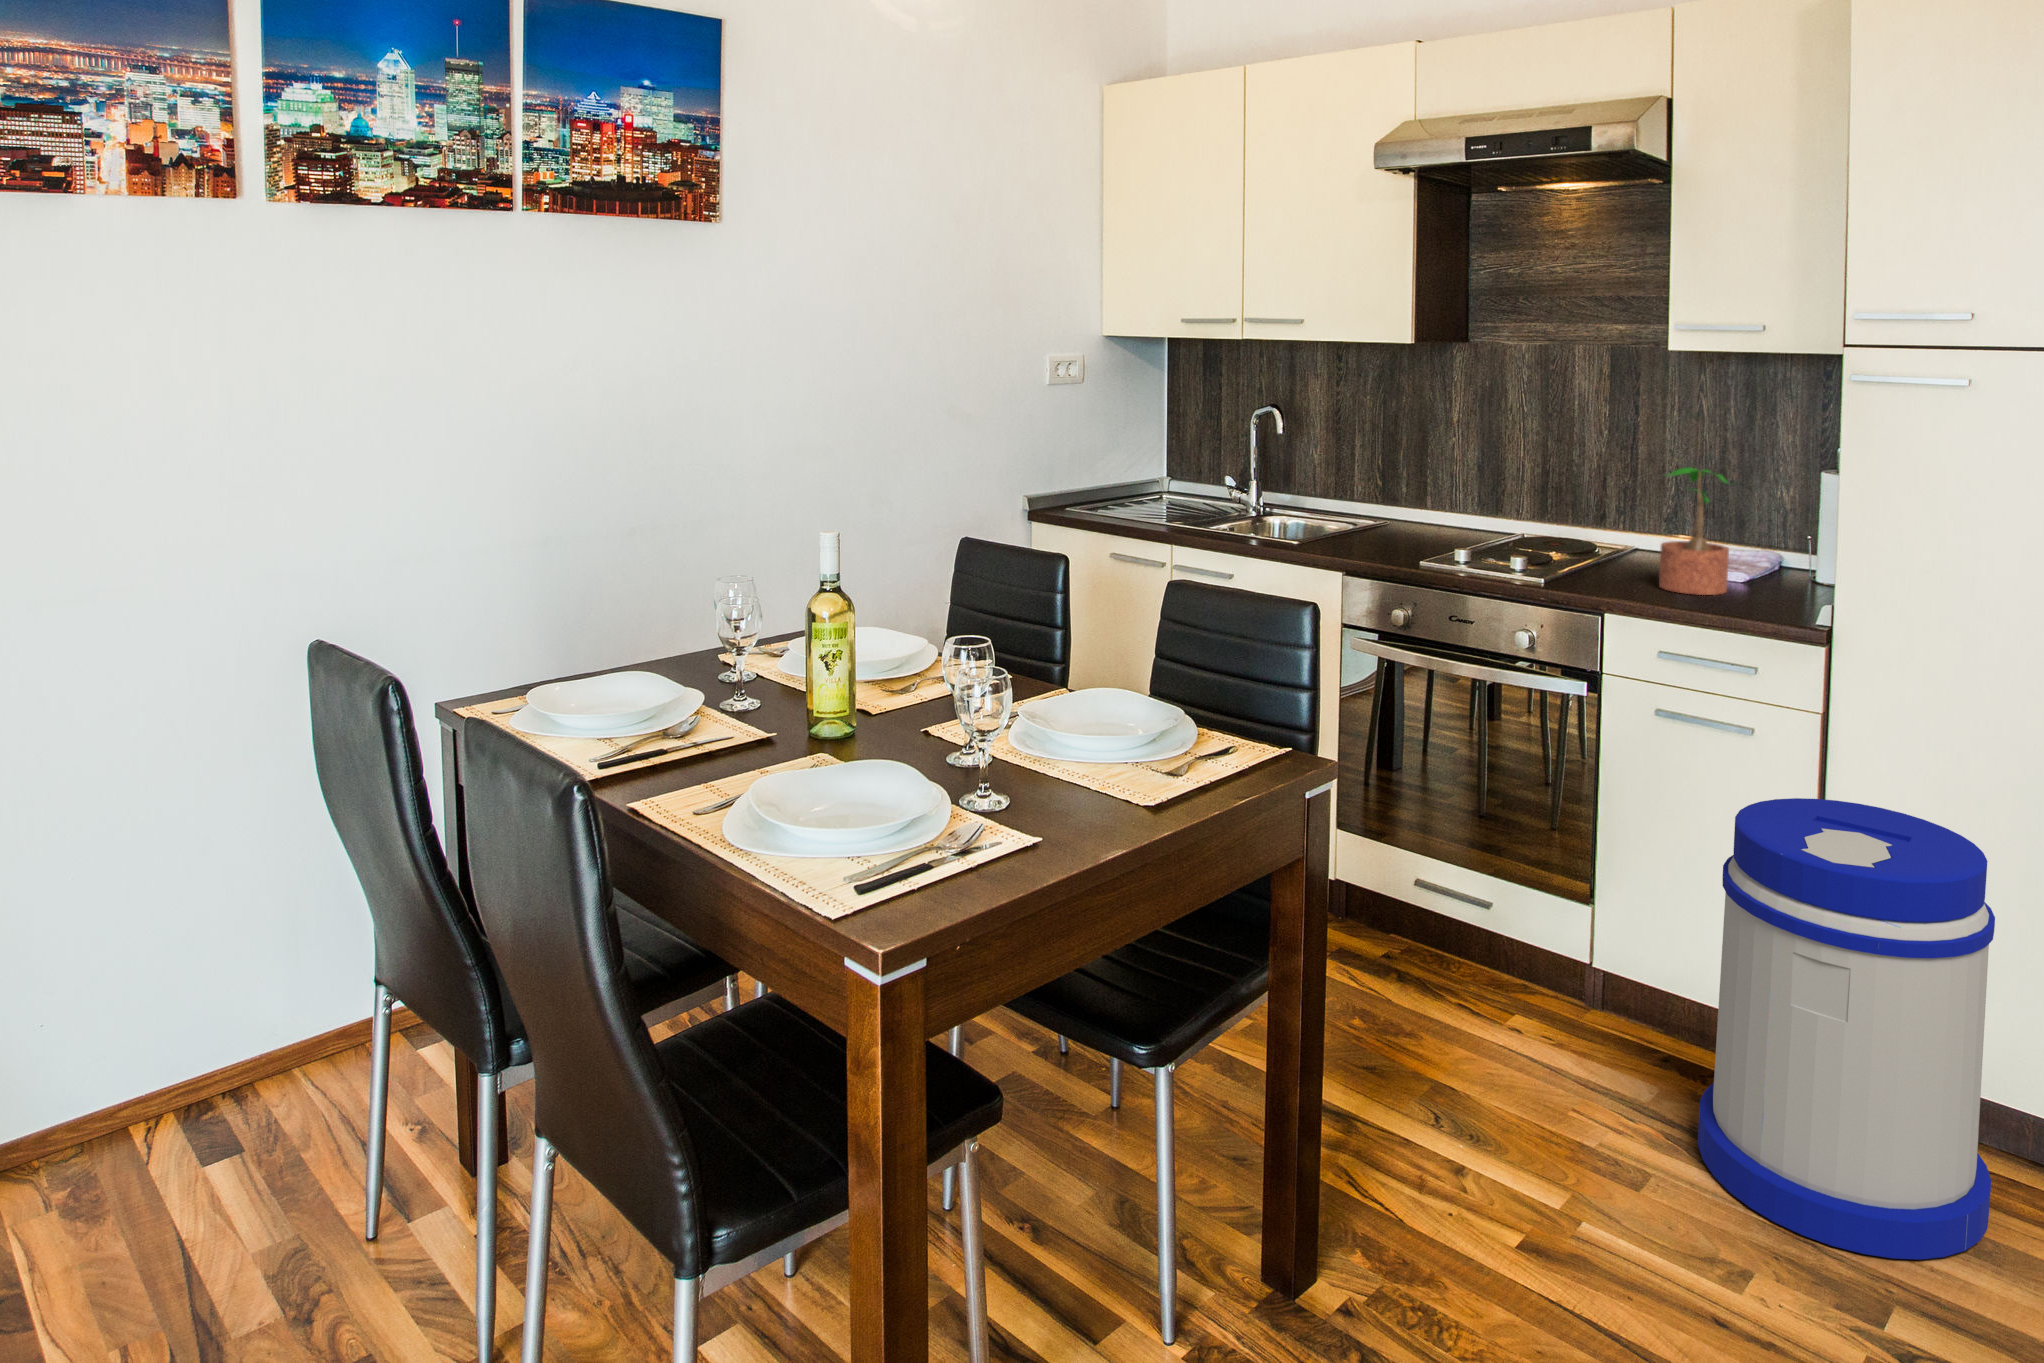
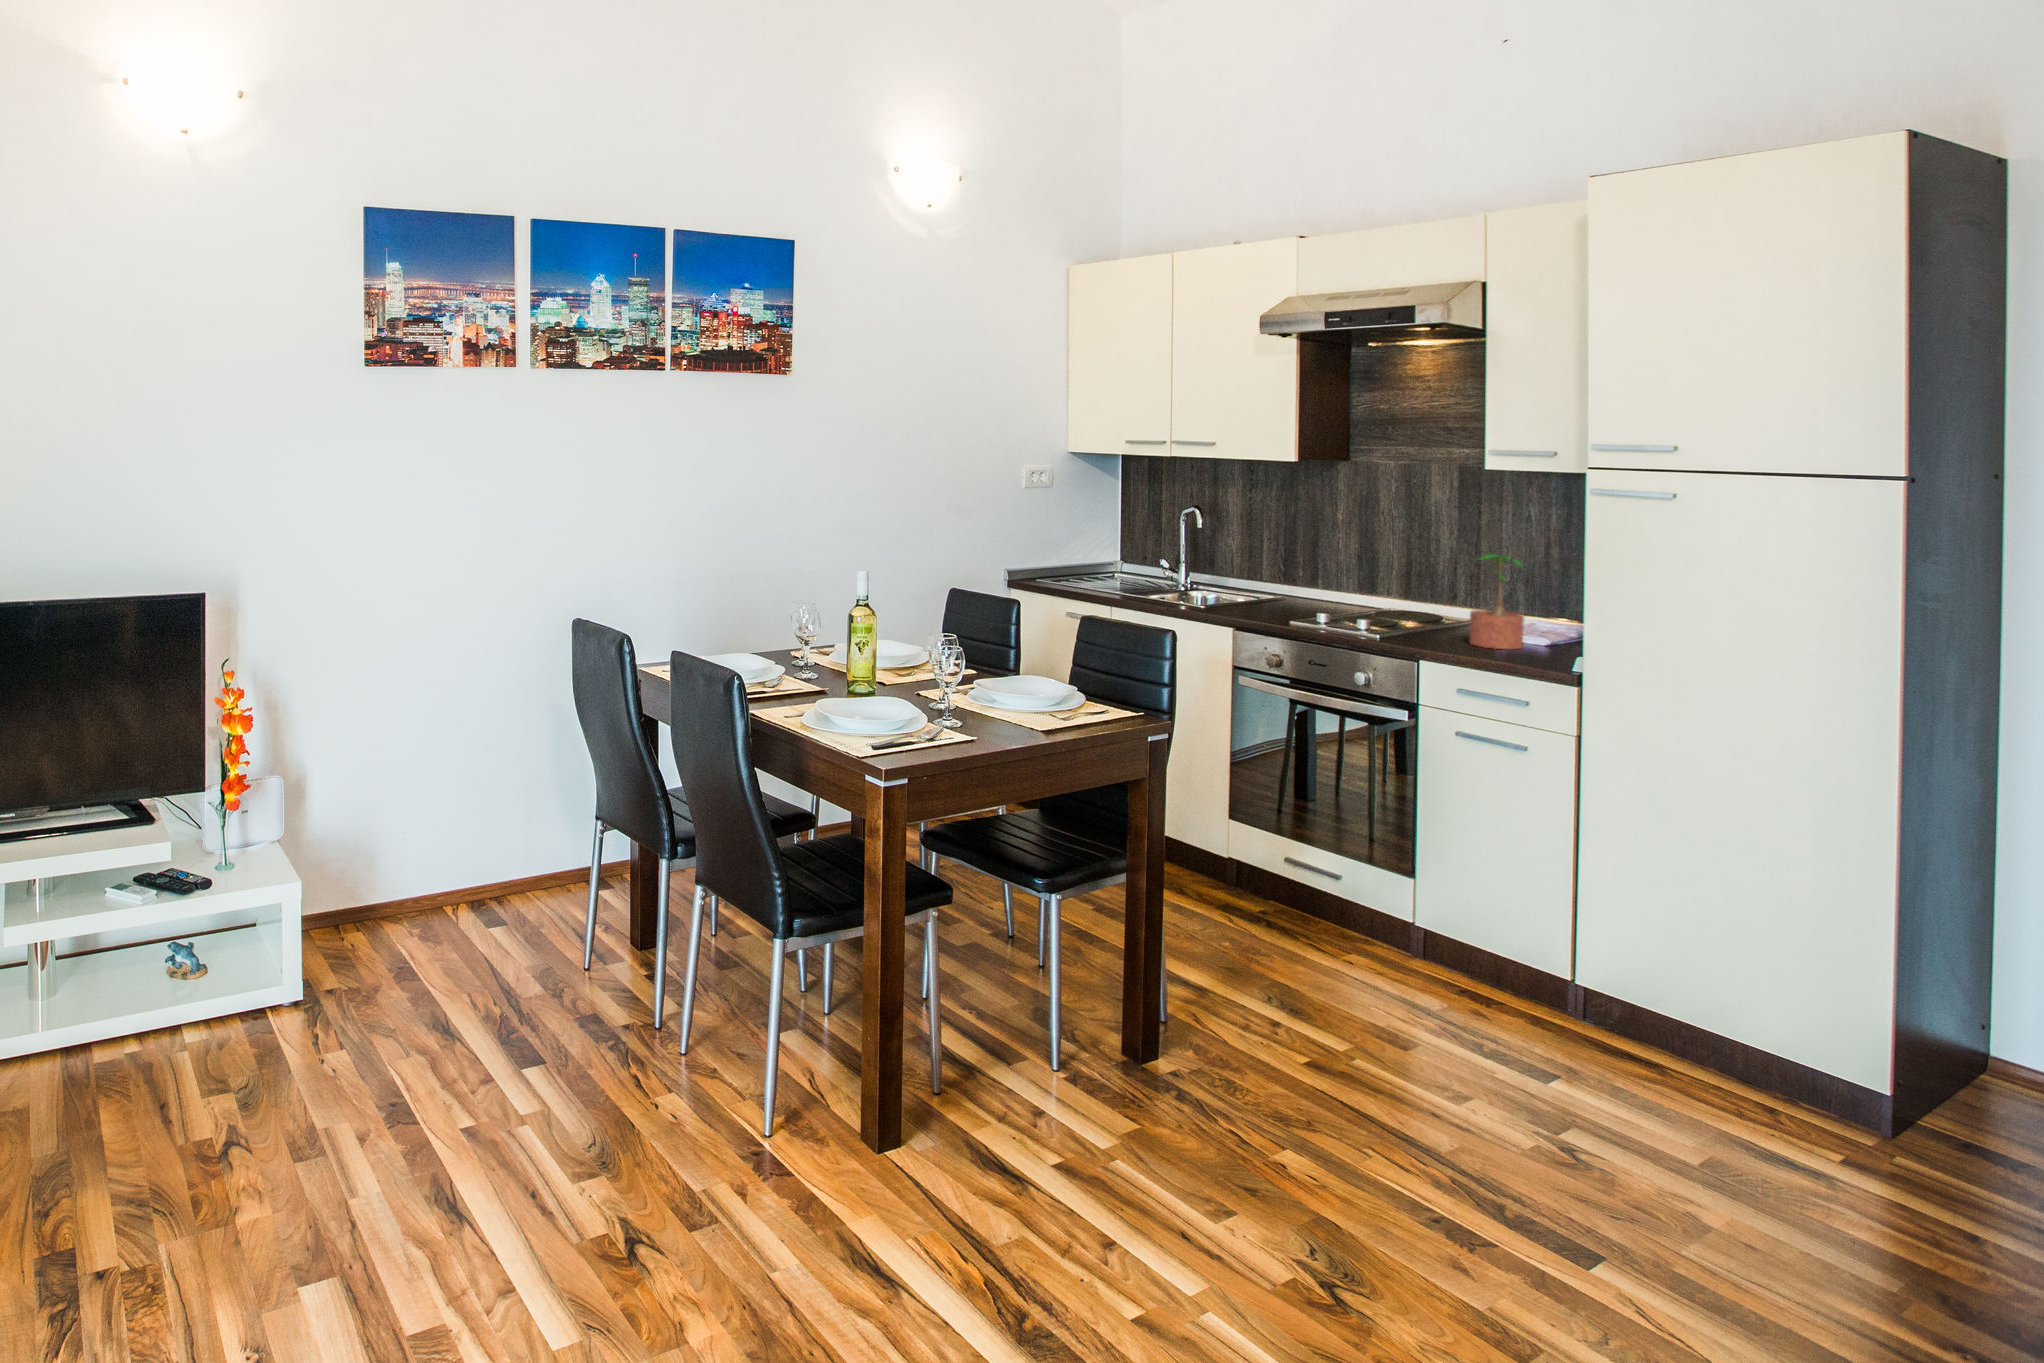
trash can: present [1698,798,1995,1260] -> none [1466,792,1683,1110]

